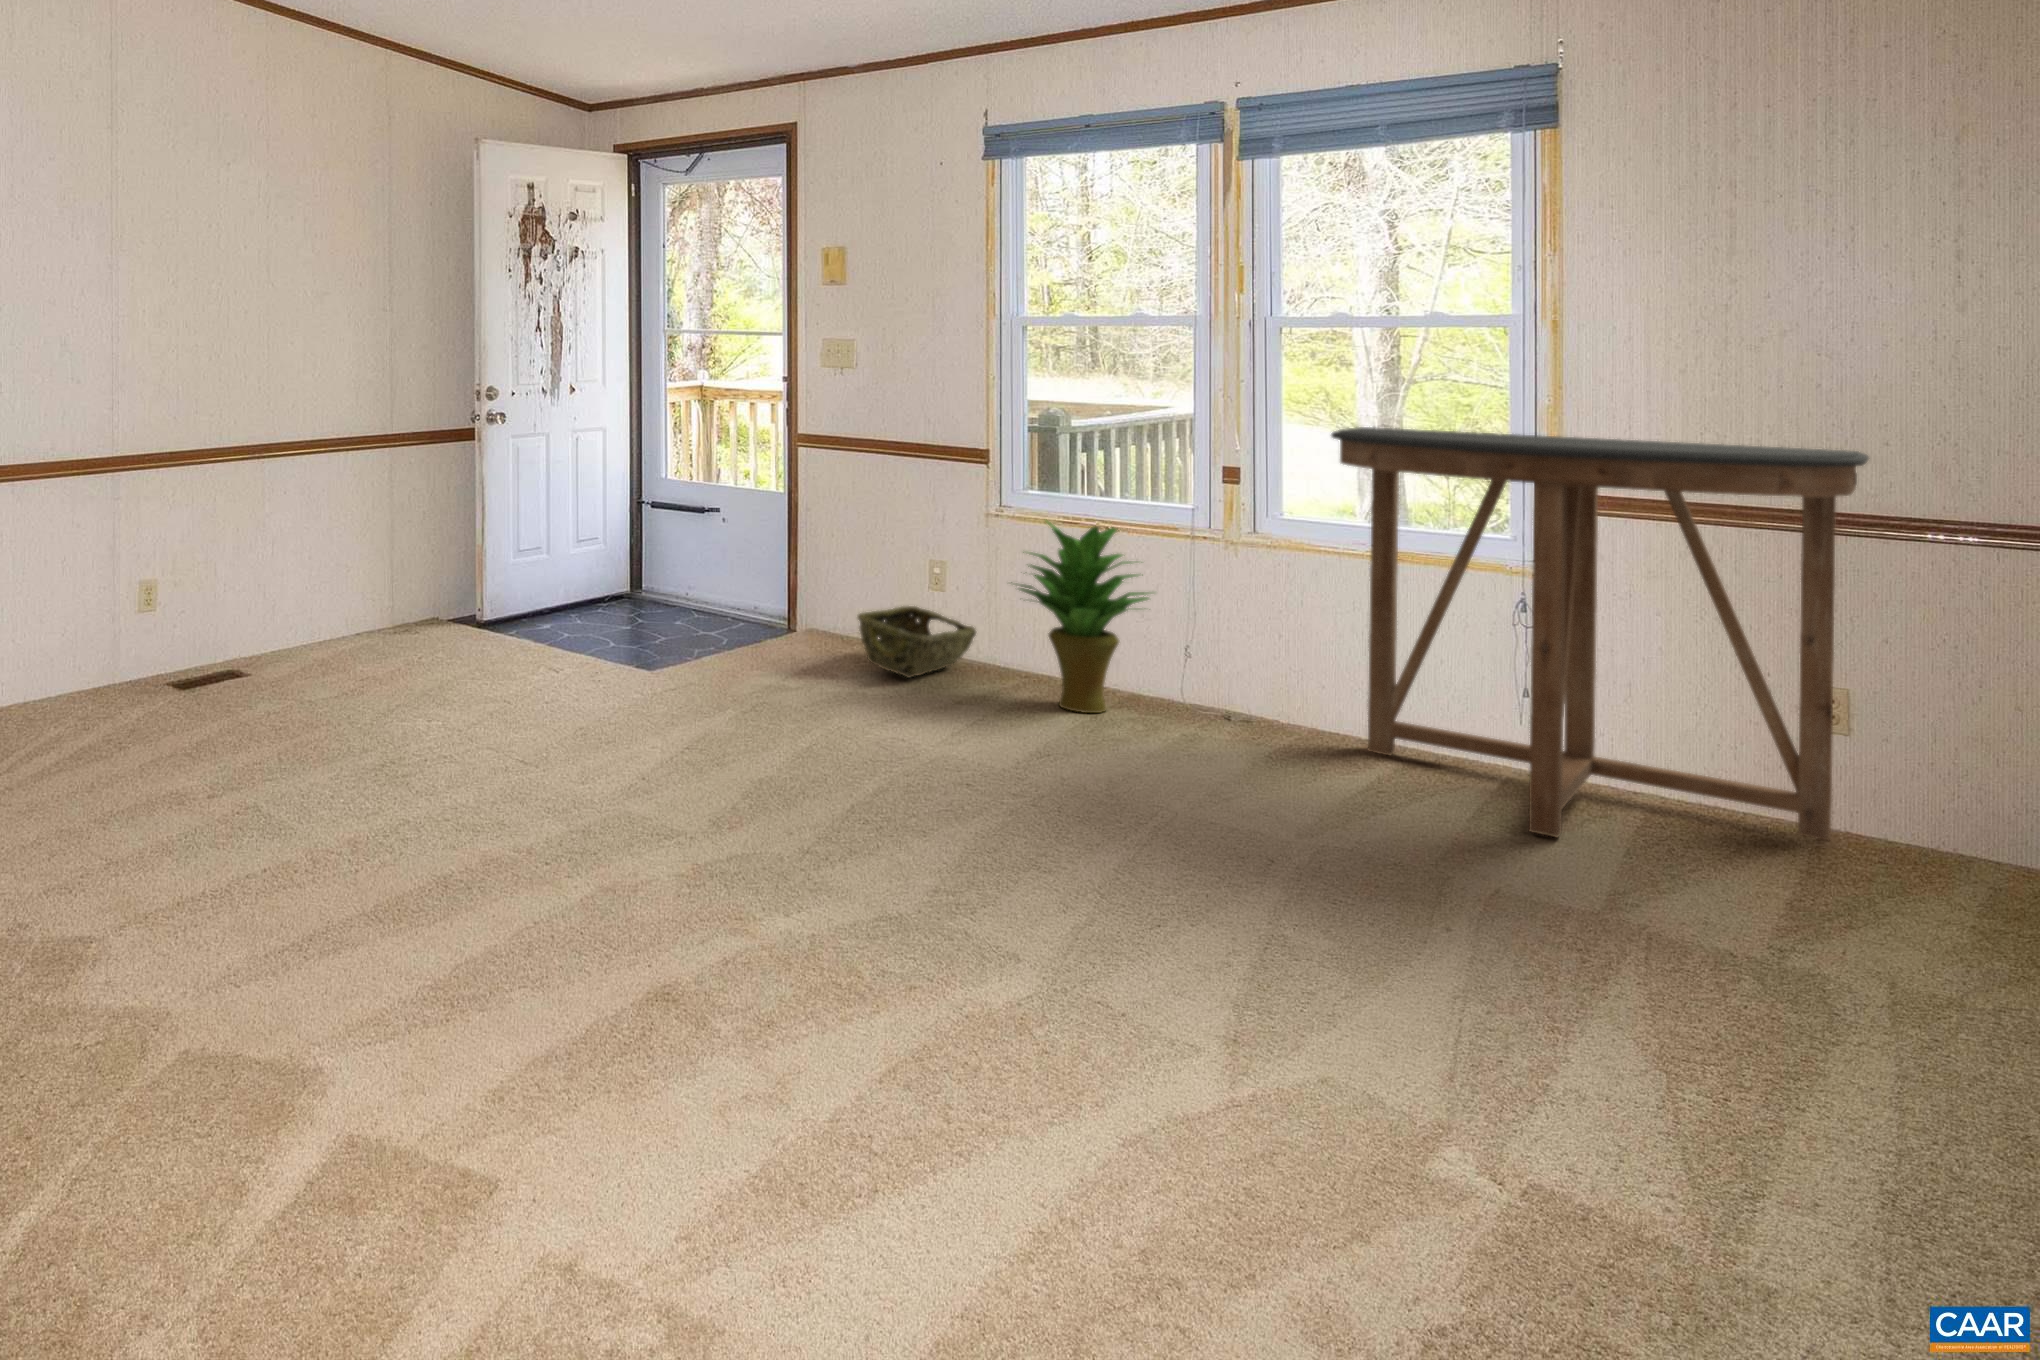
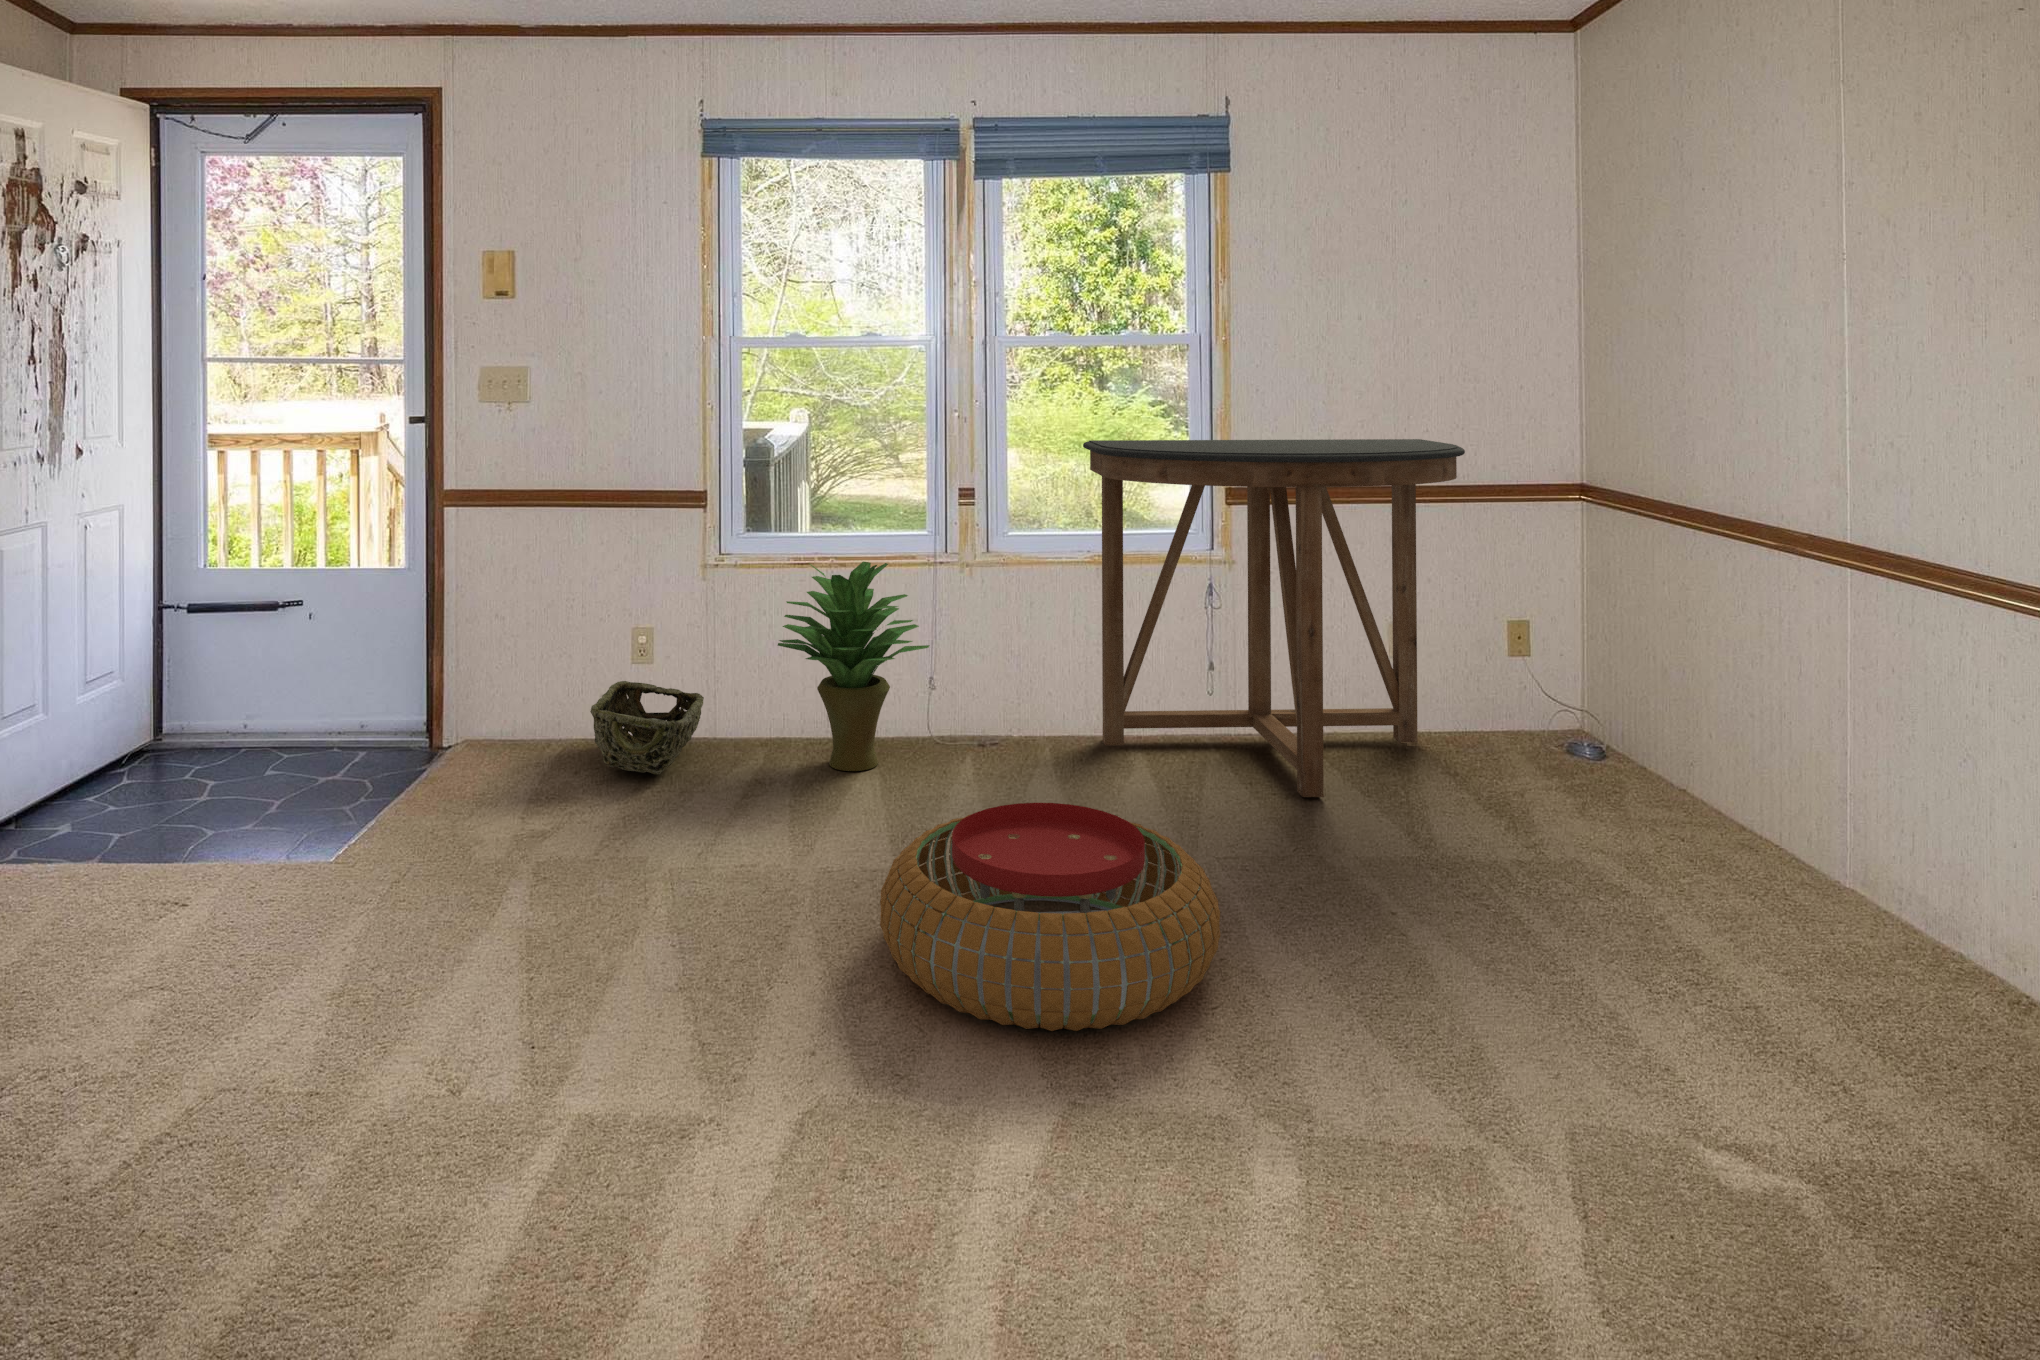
pouf: none [904,713,1212,883] -> present [880,803,1220,1031]

